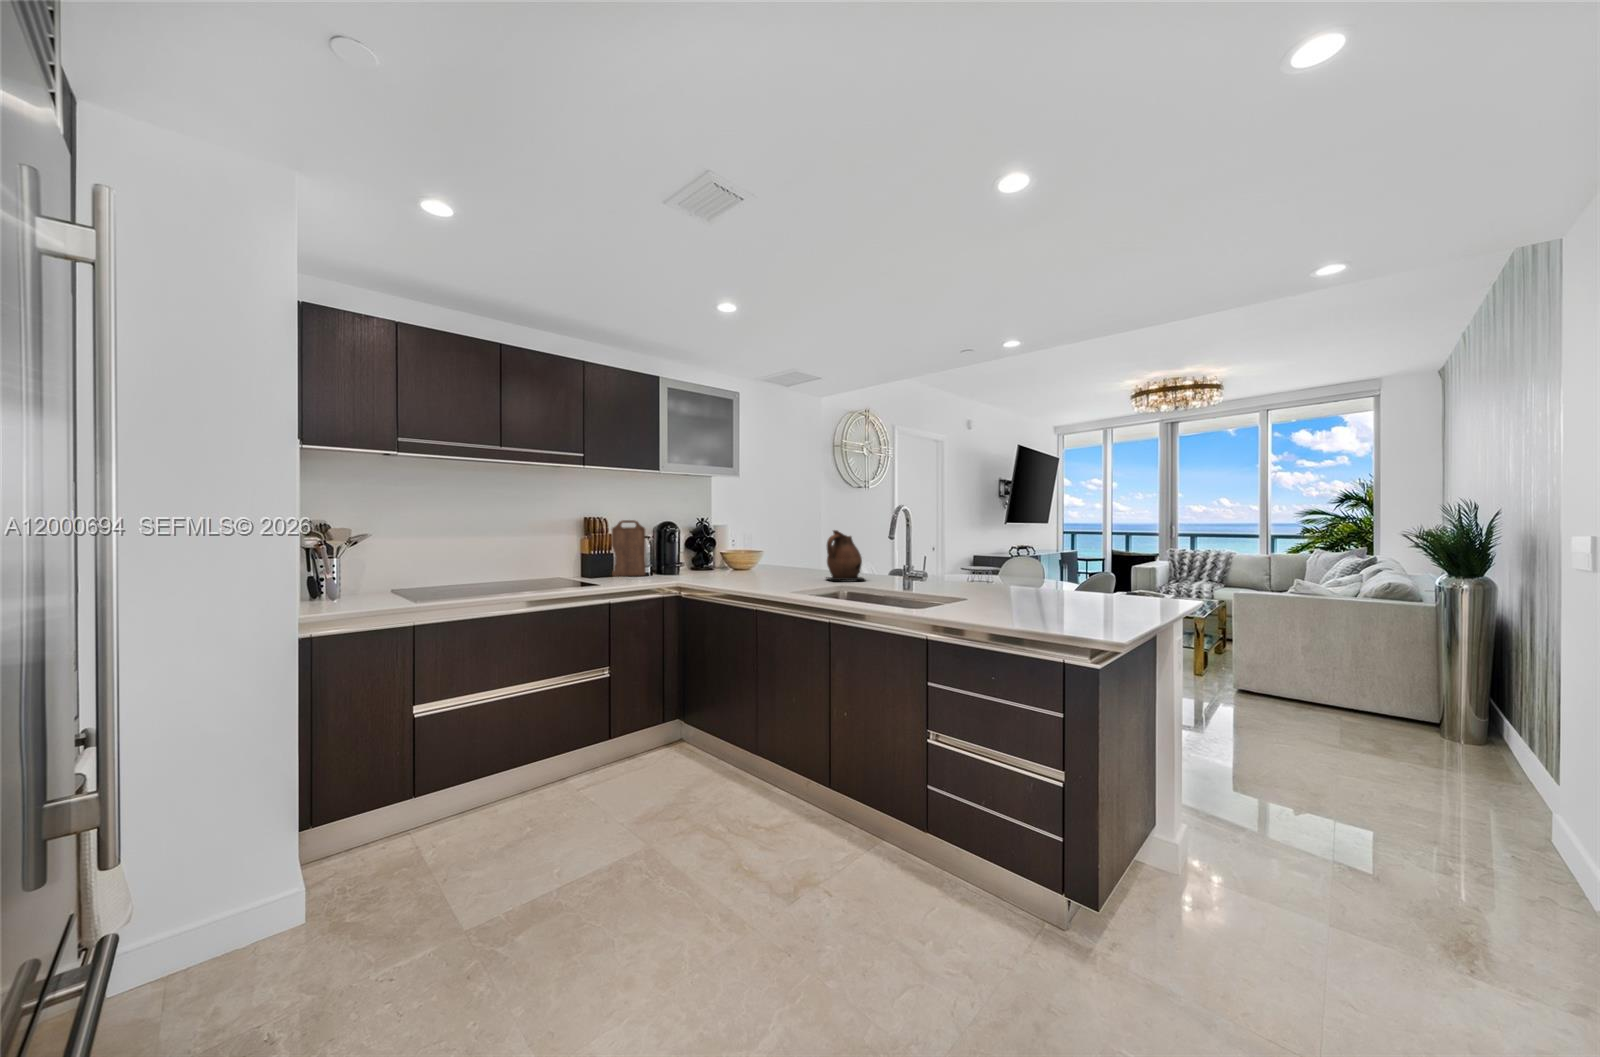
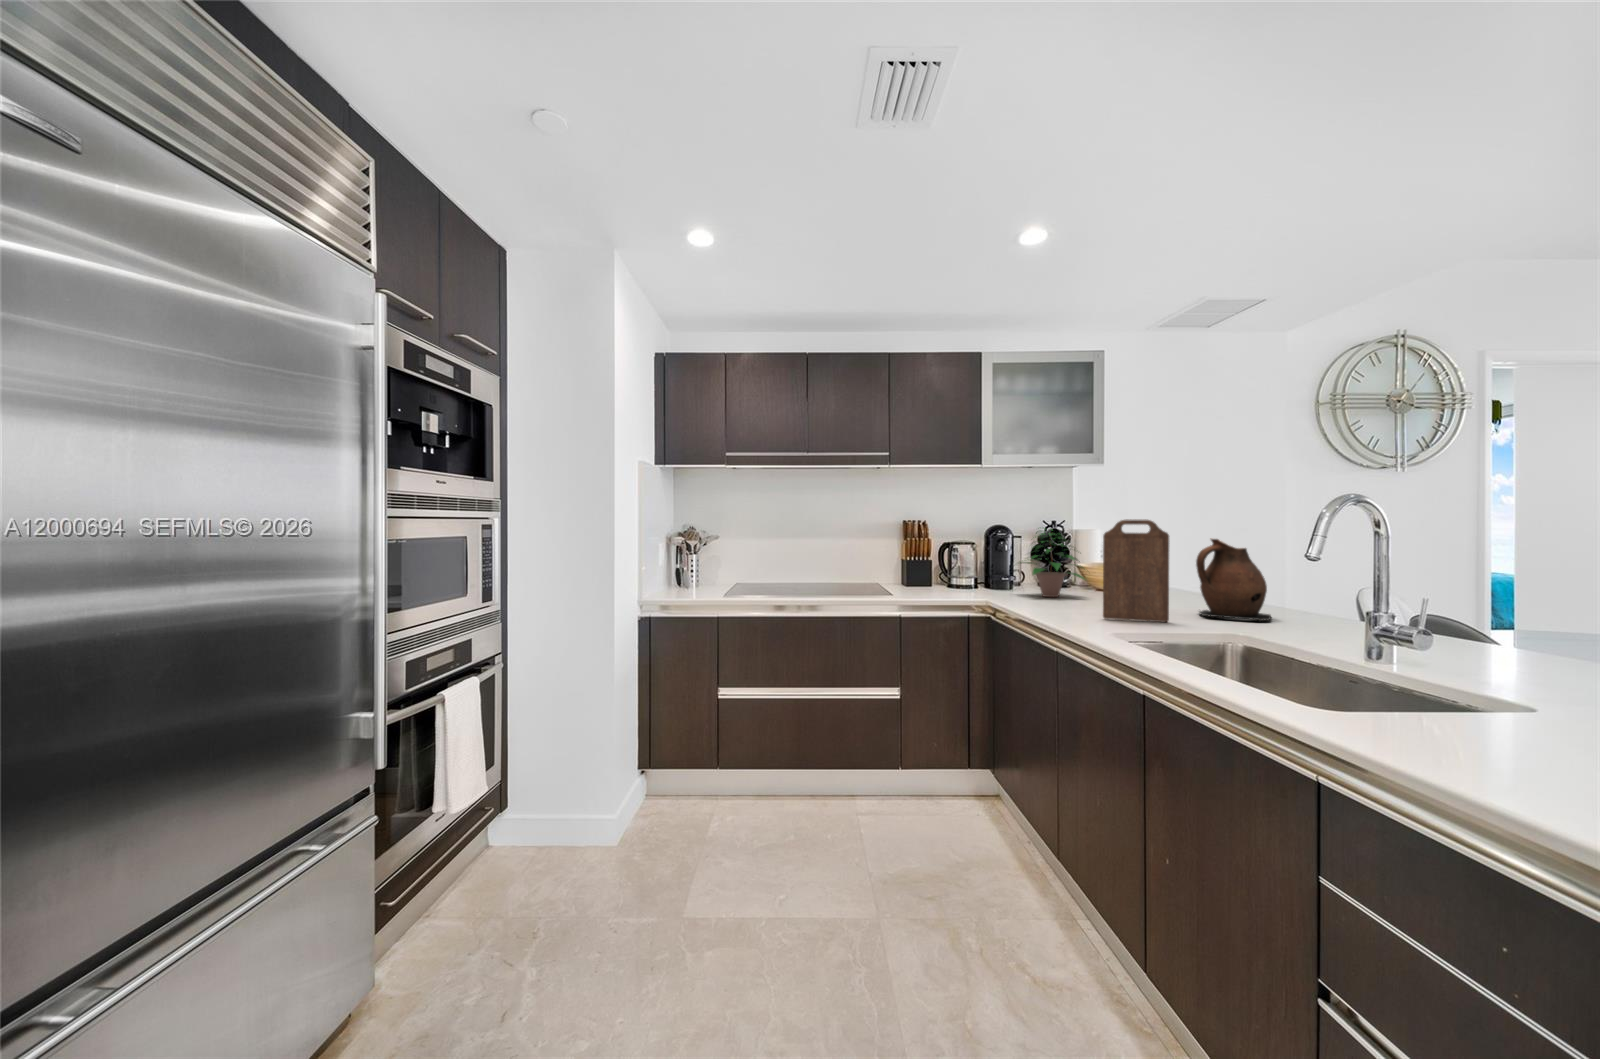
cutting board: present [612,520,646,576] -> present [1103,519,1169,622]
potted plant: none [691,524,748,577] -> present [1032,533,1084,597]

